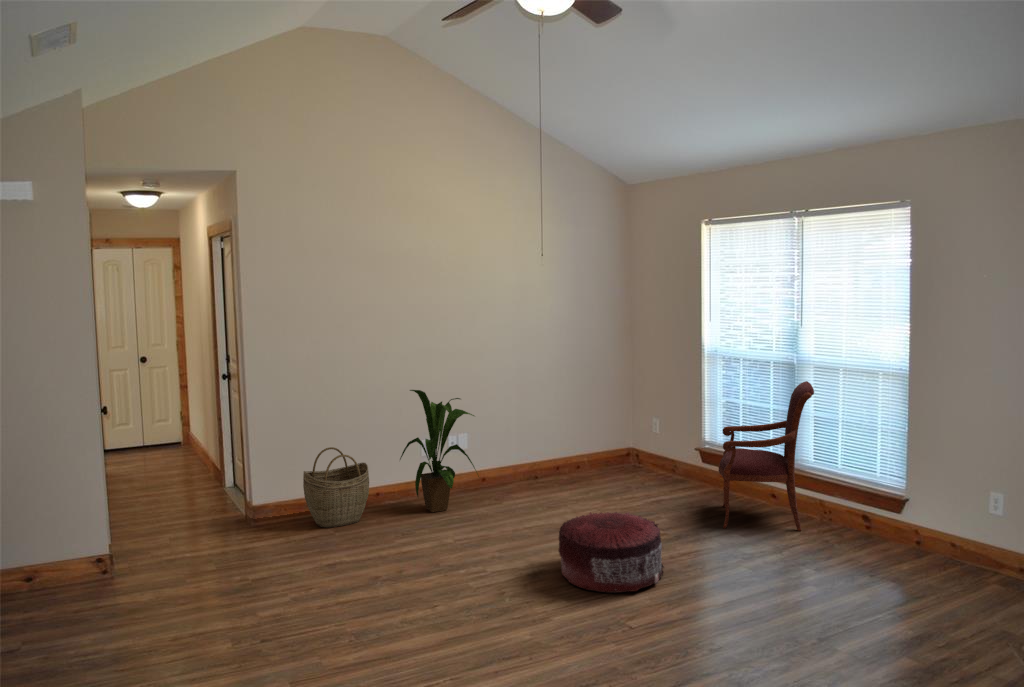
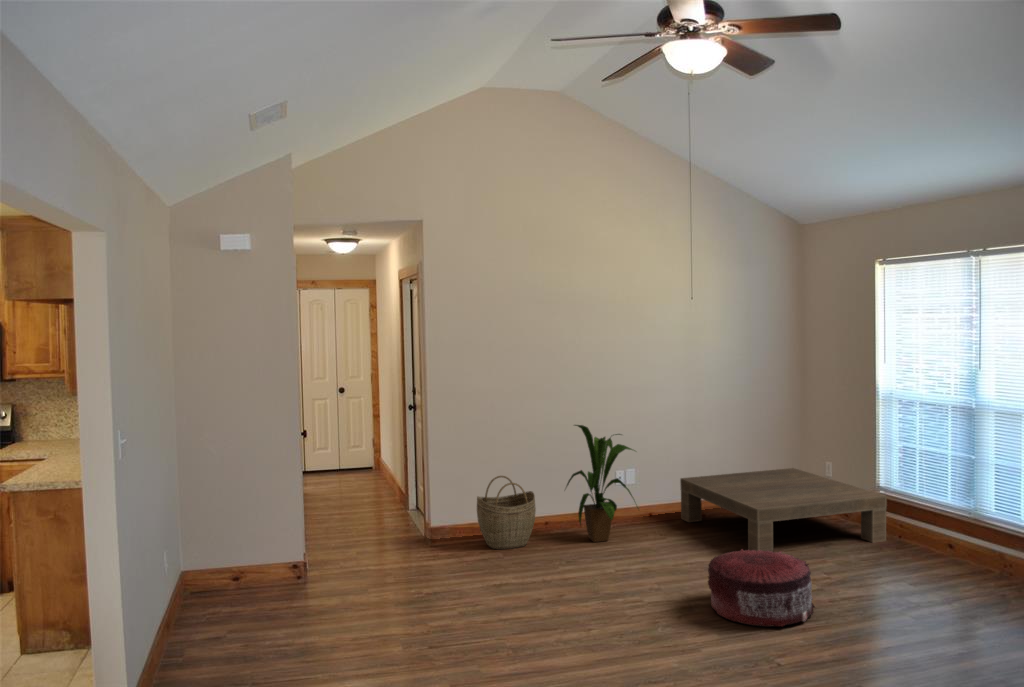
armchair: present [718,381,814,531] -> none [886,427,989,584]
coffee table: none [517,426,713,518] -> present [680,468,887,552]

